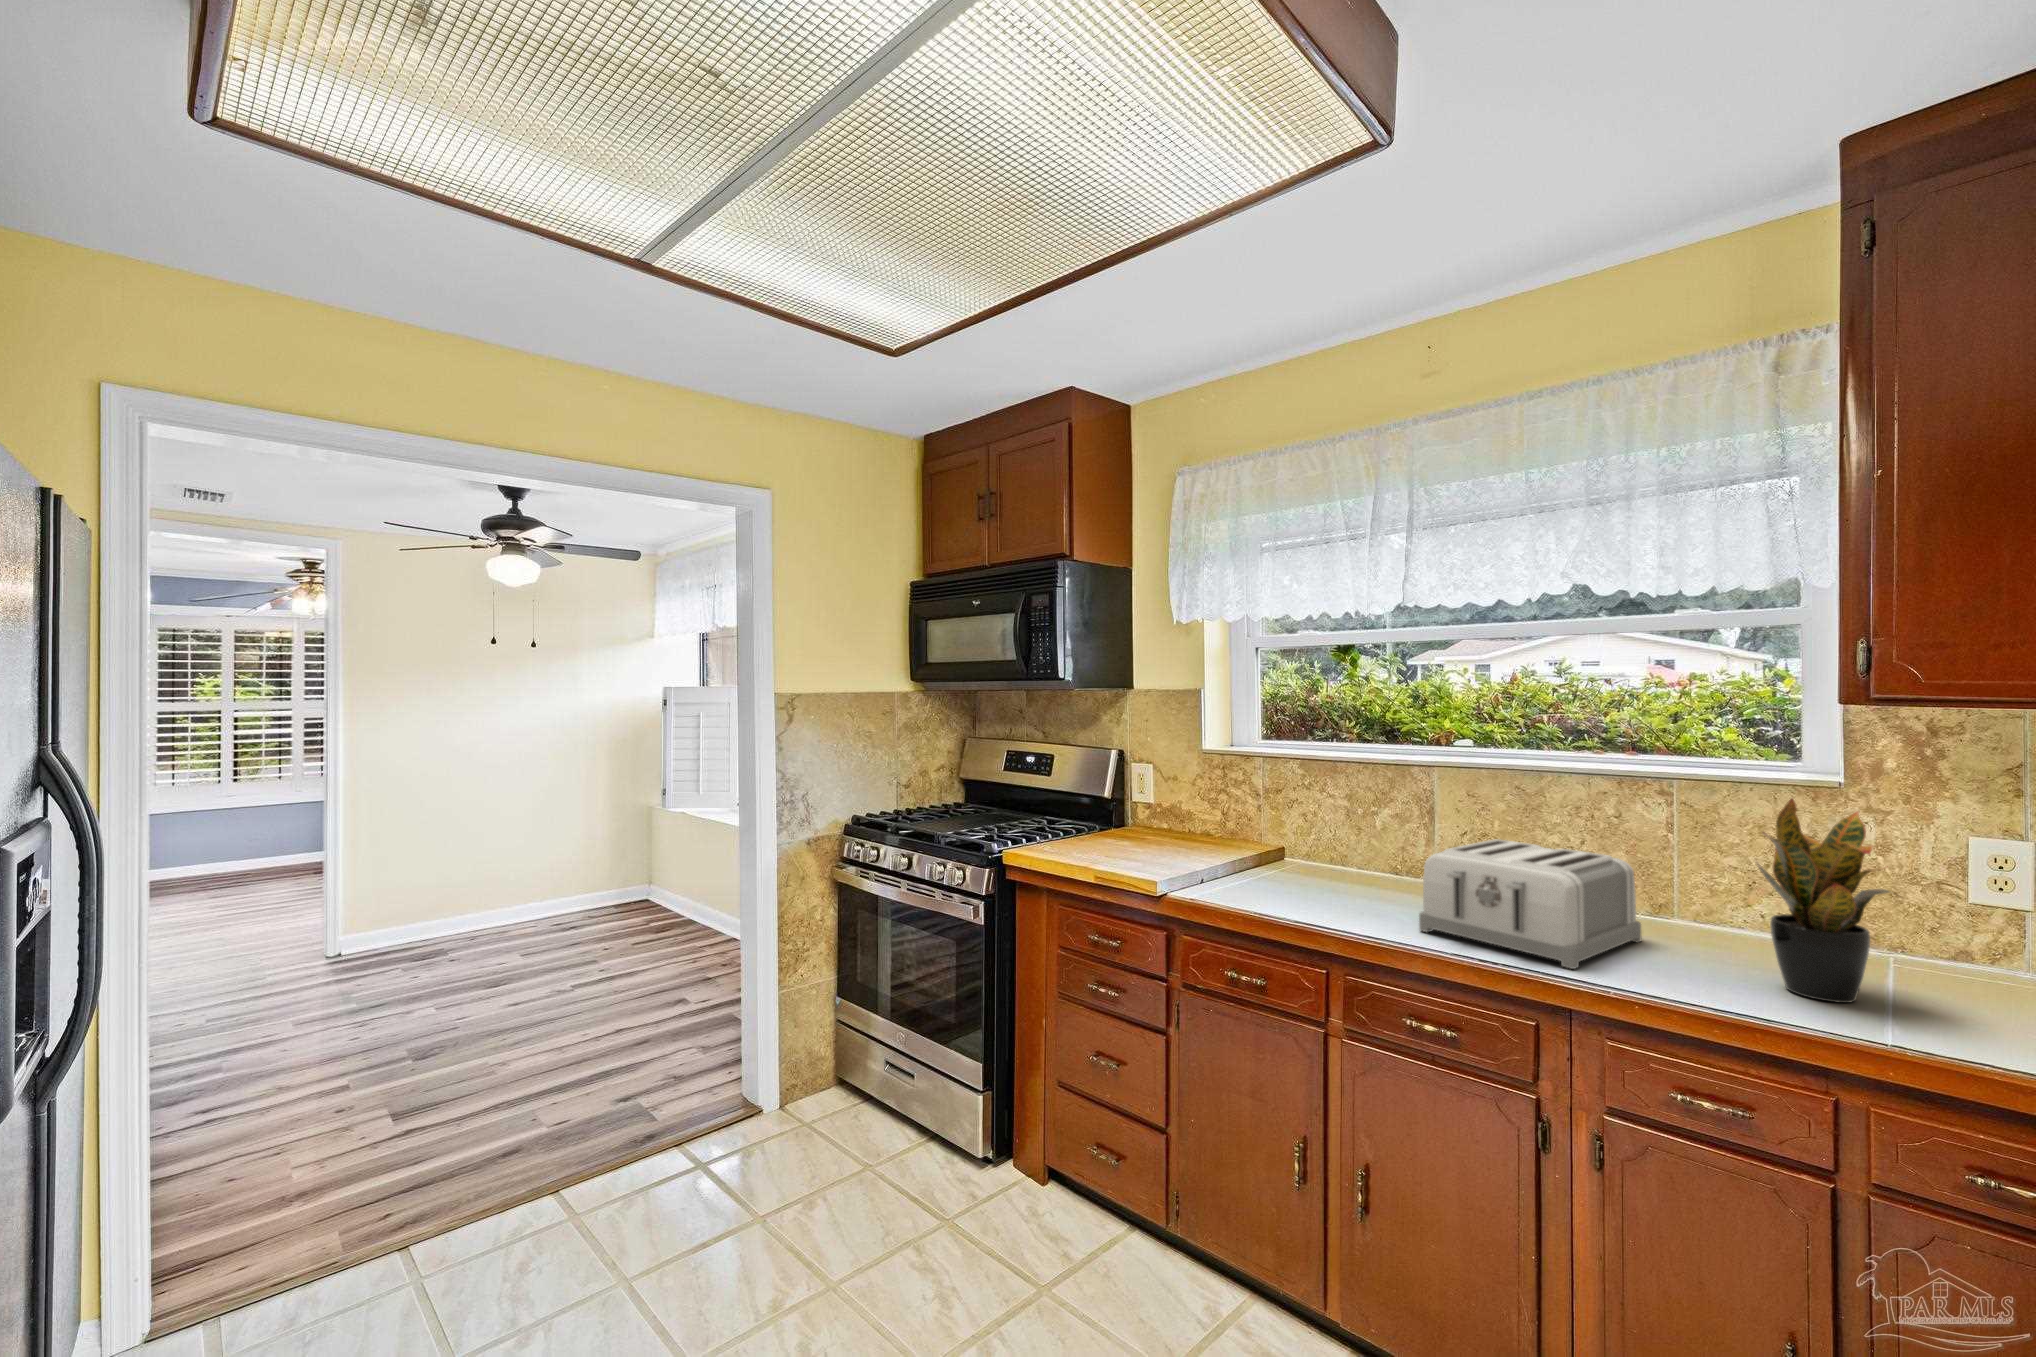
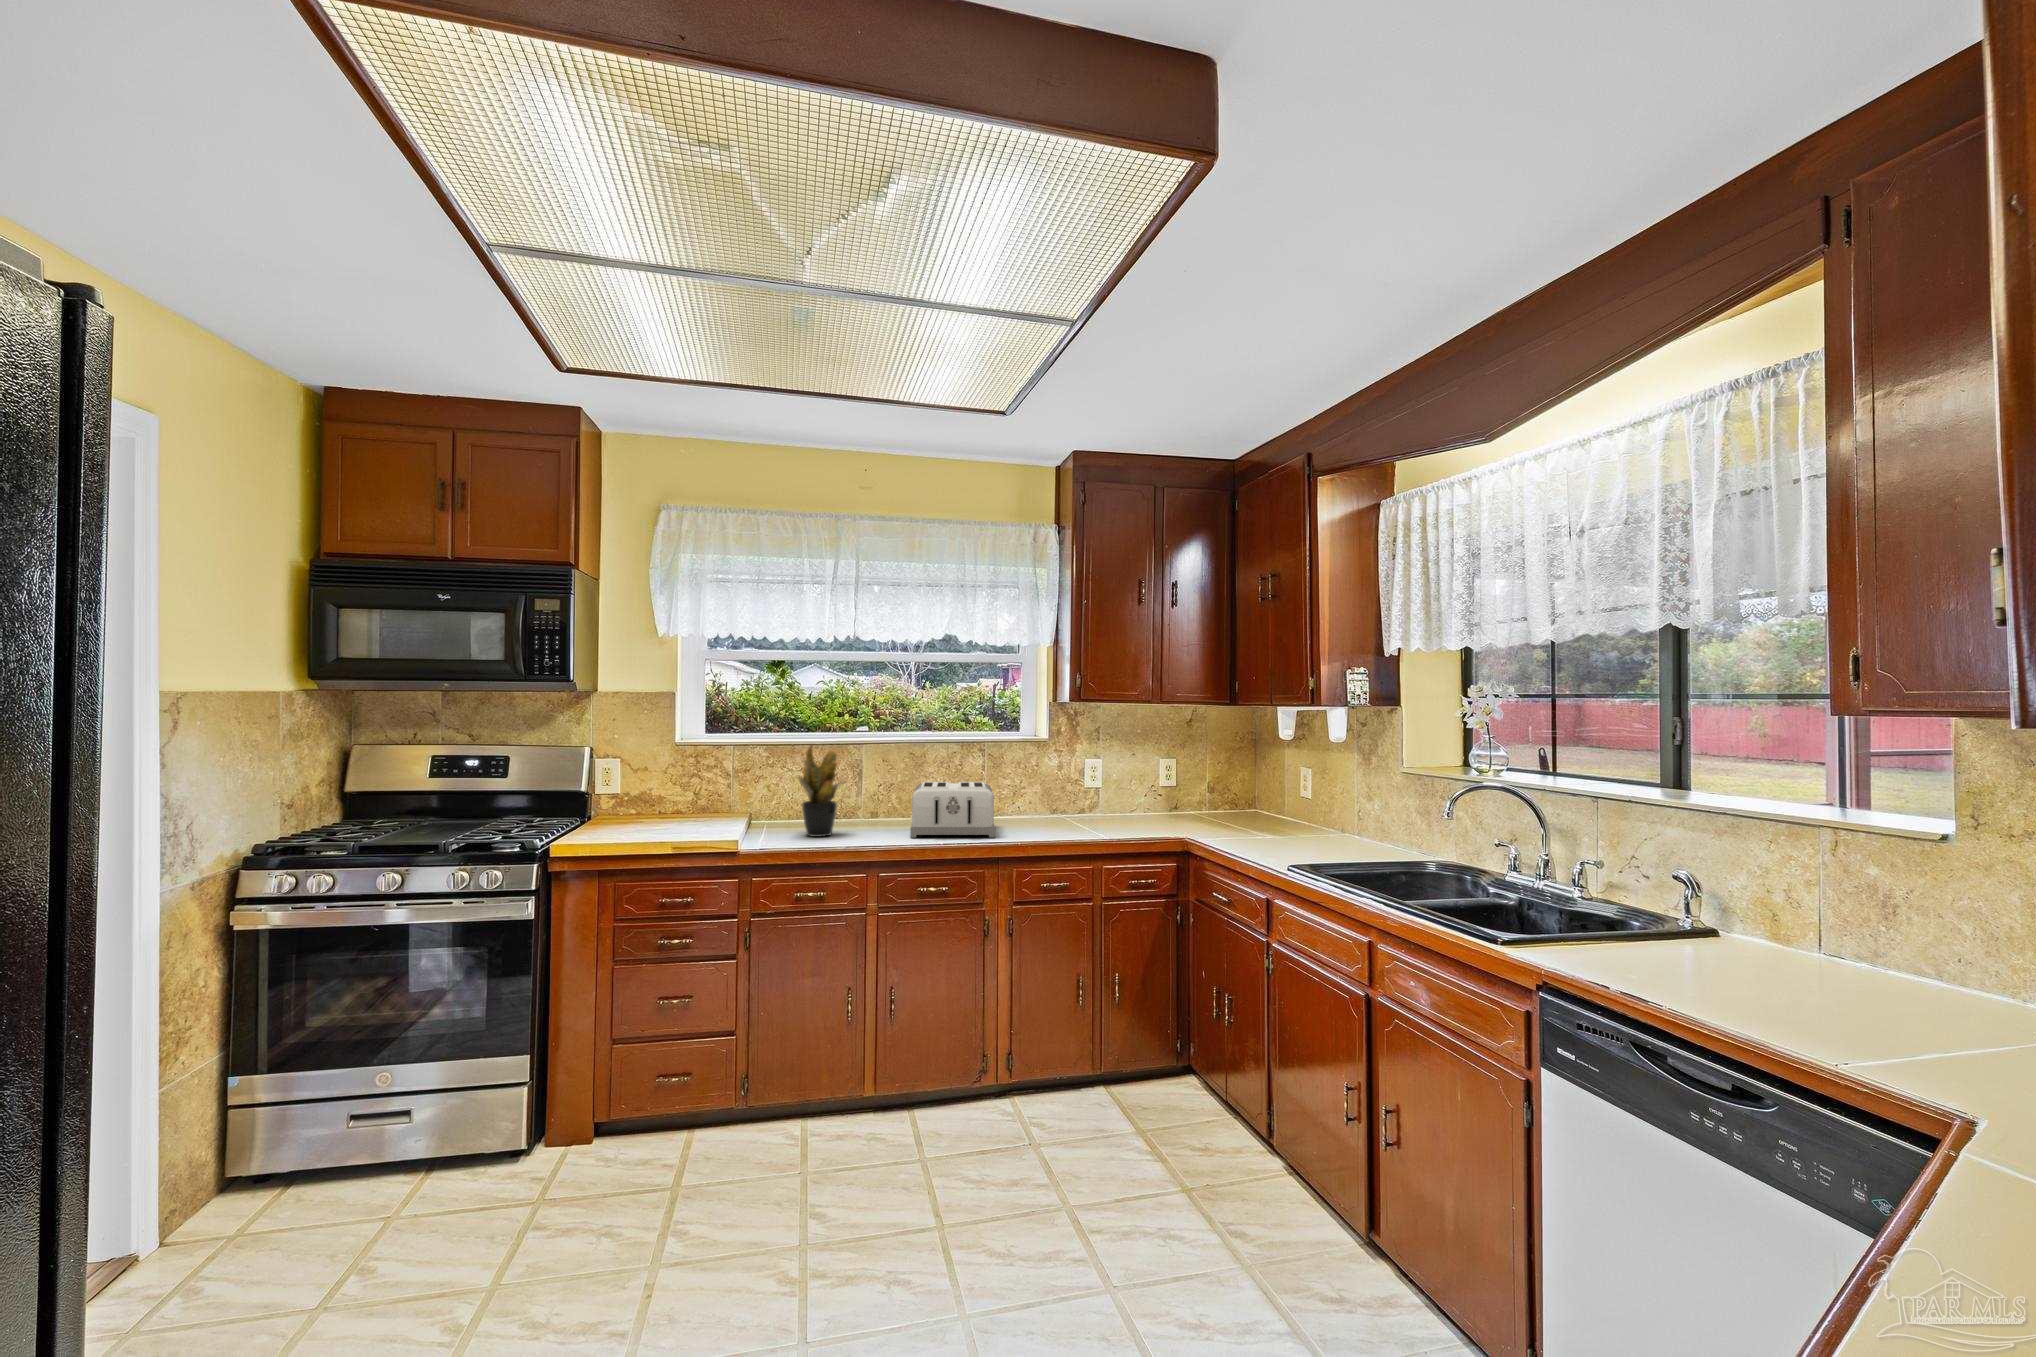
potted plant: present [1755,798,1893,1003] -> present [798,745,842,837]

